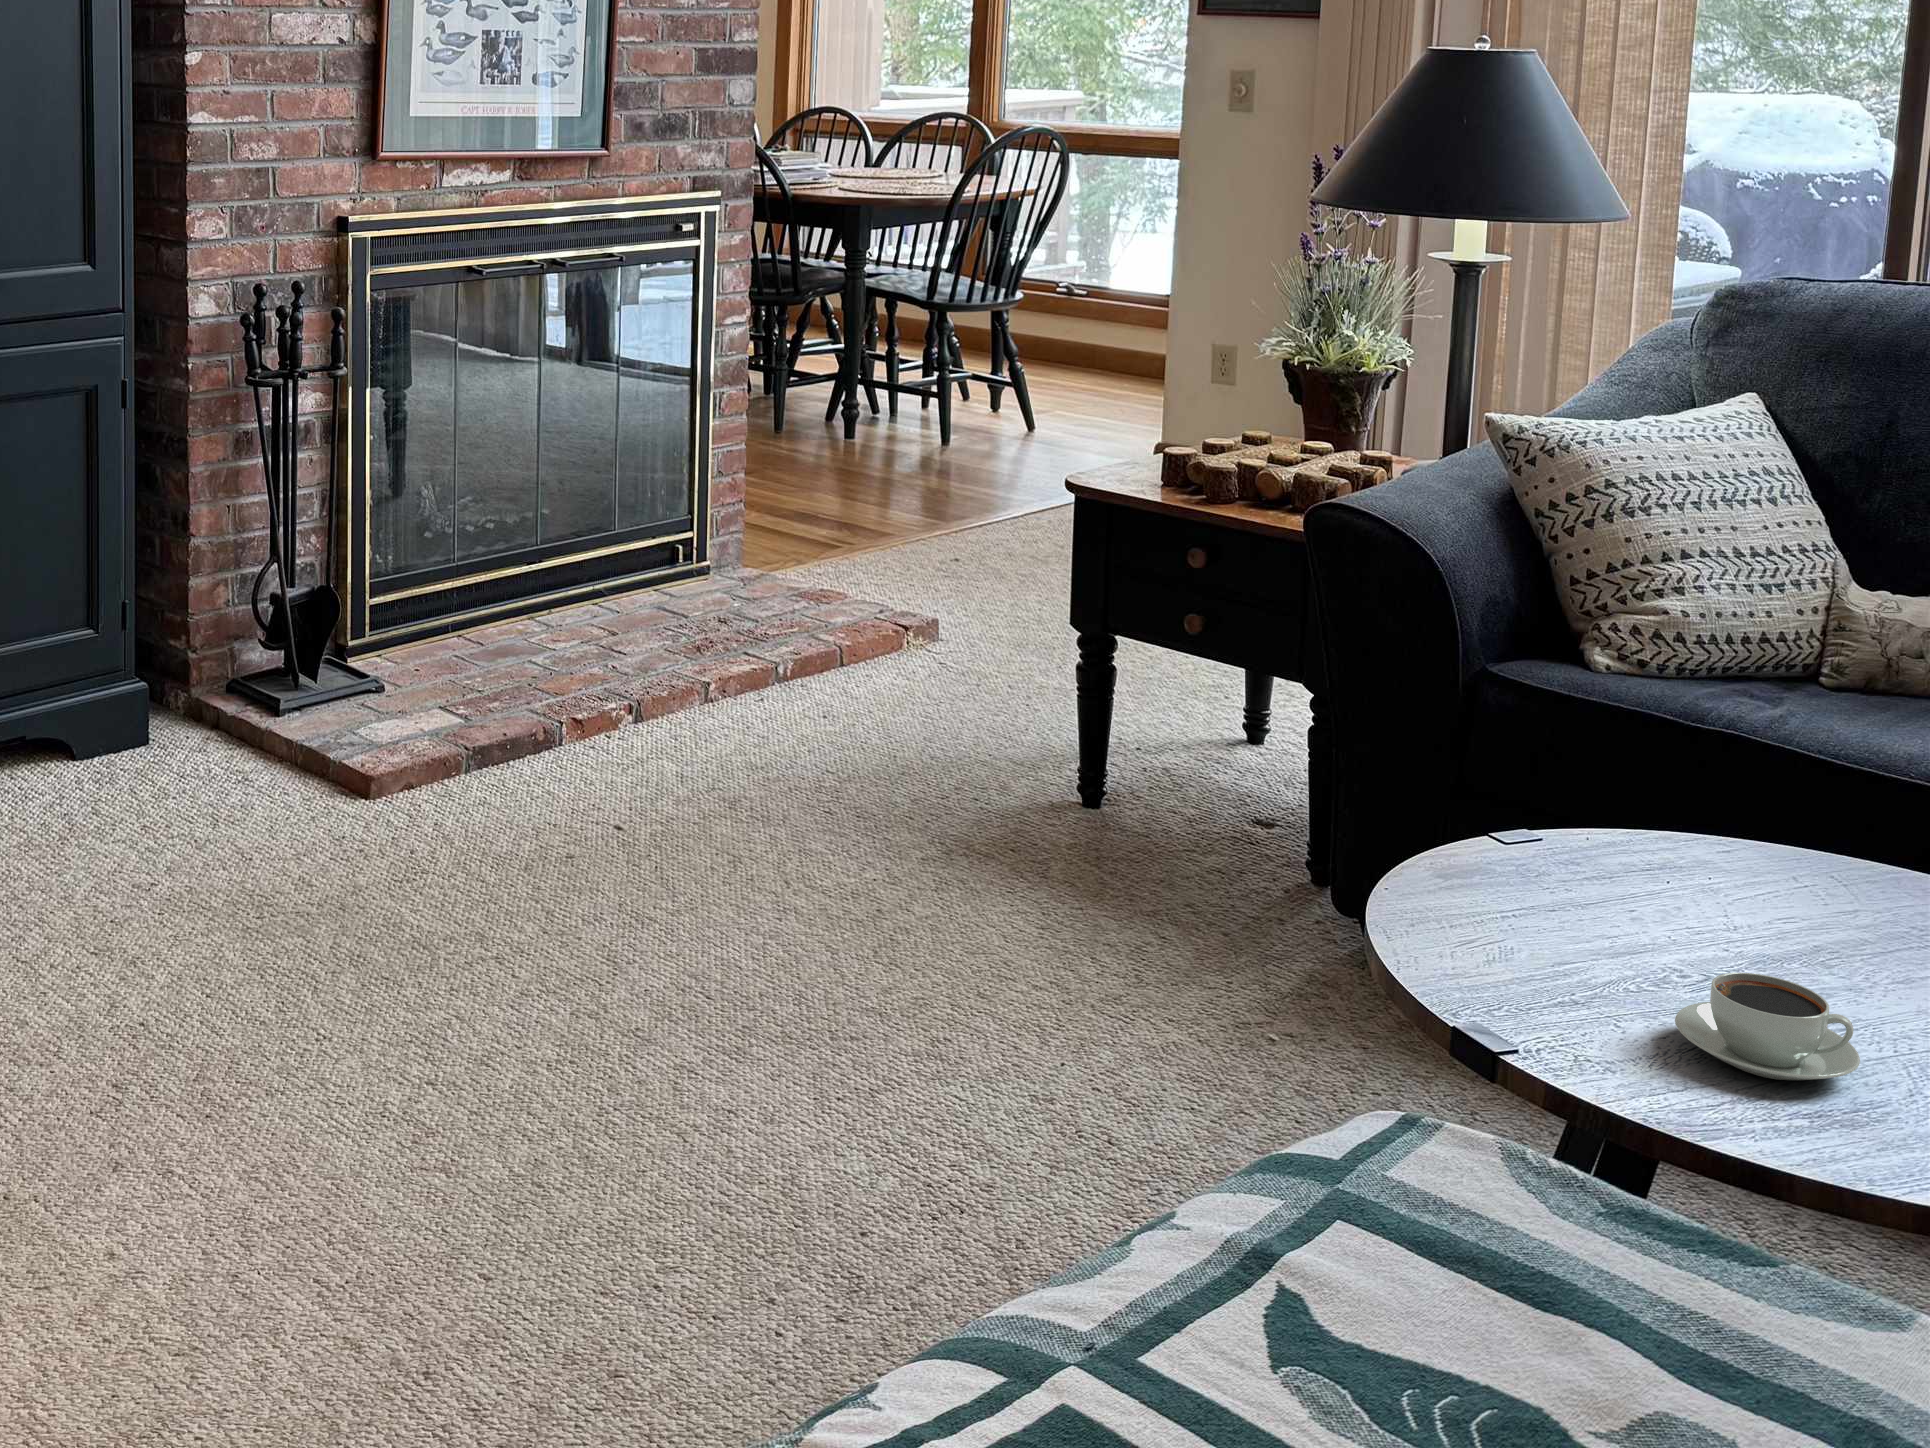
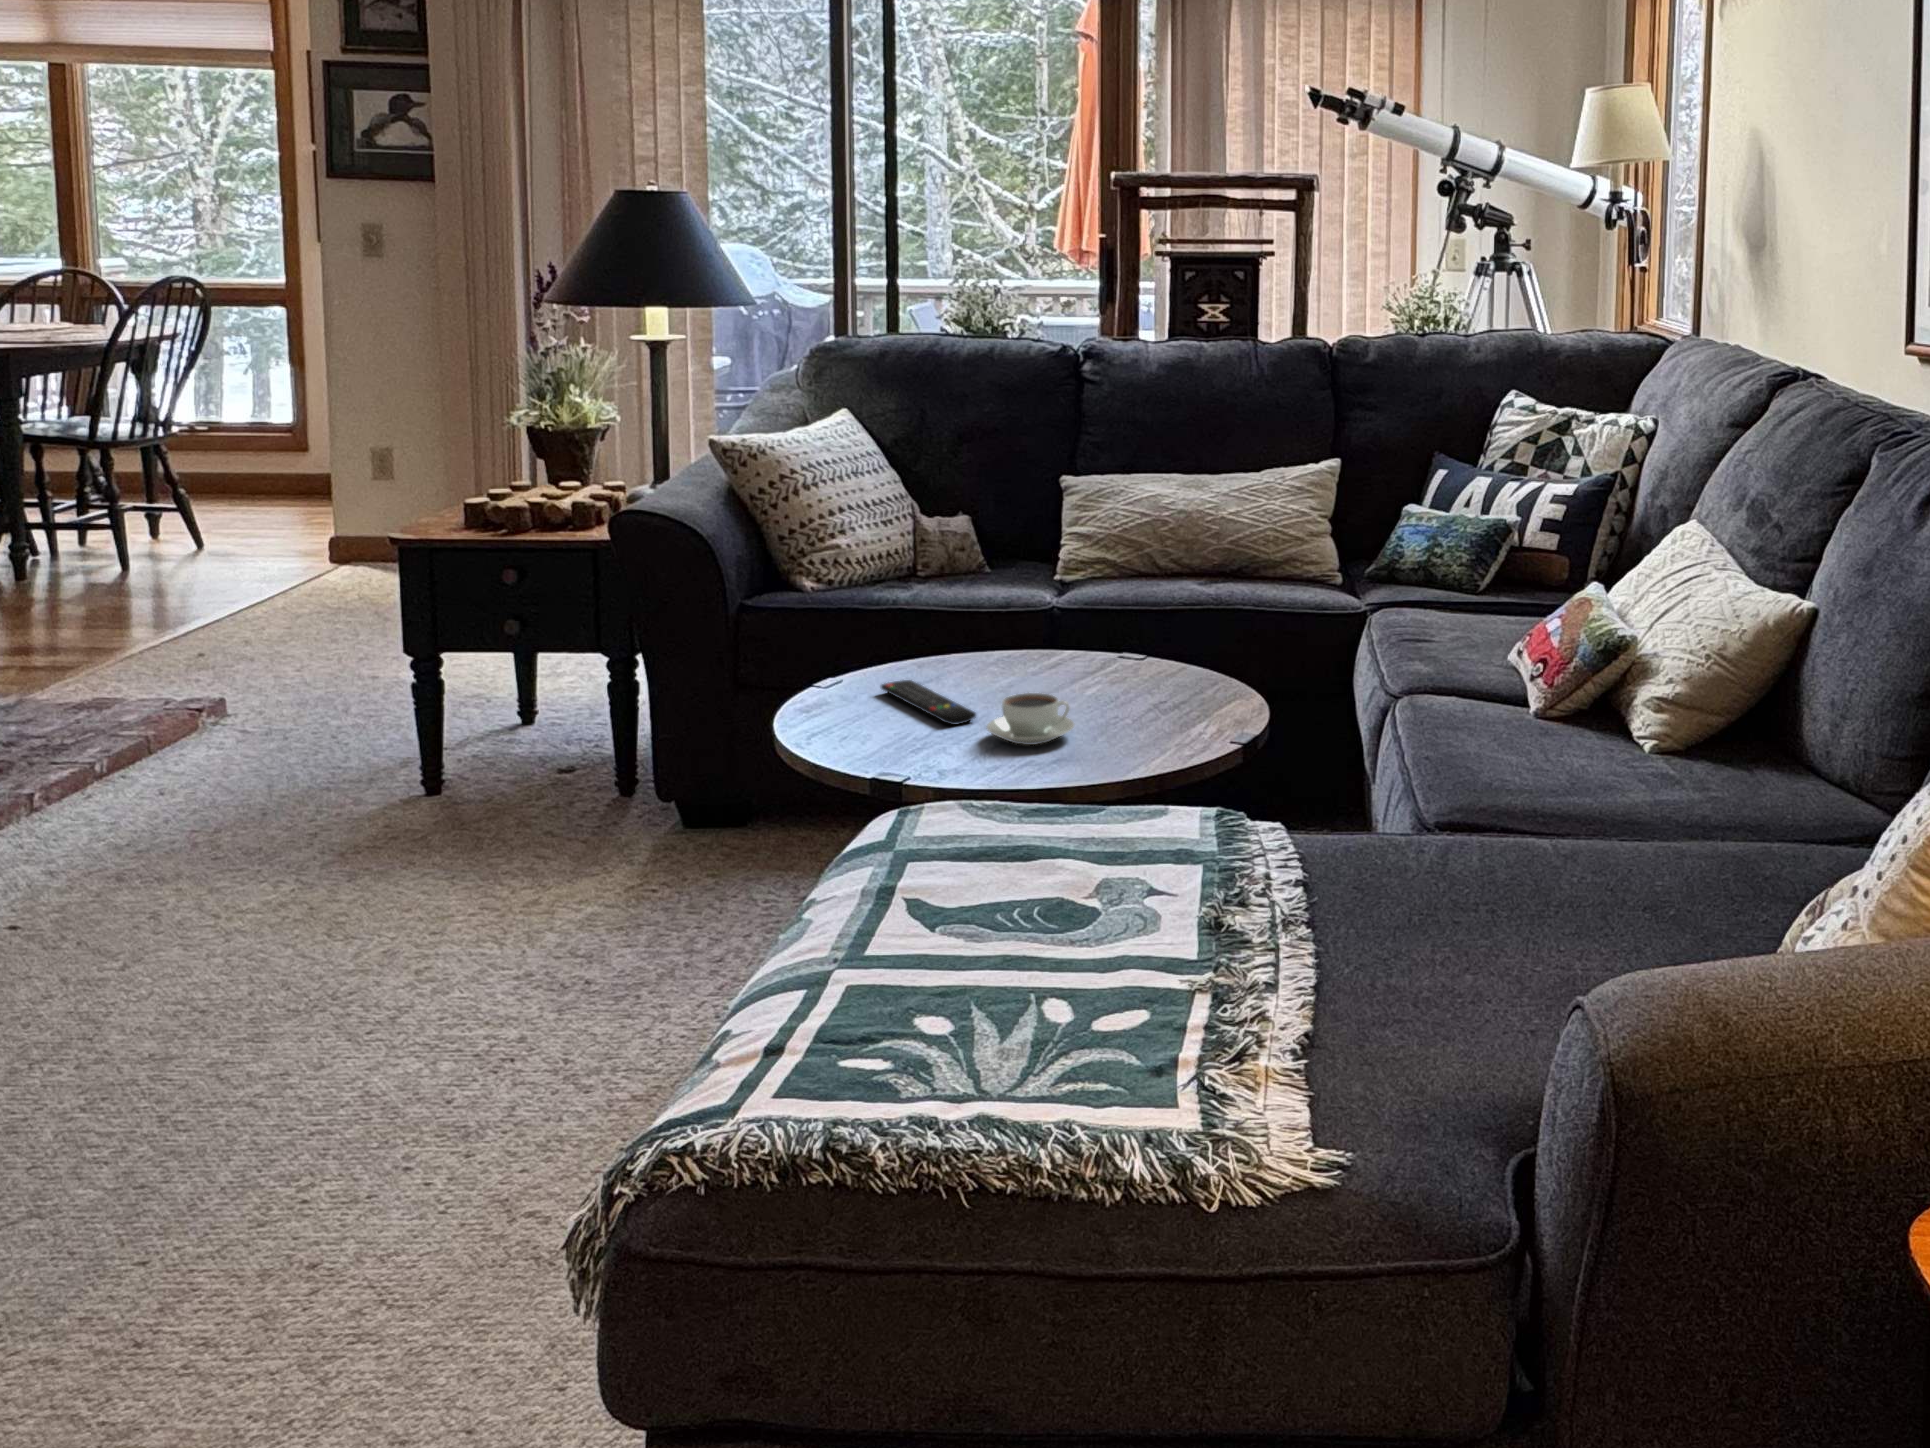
remote control: none [1565,869,1690,987] -> present [881,680,976,725]

